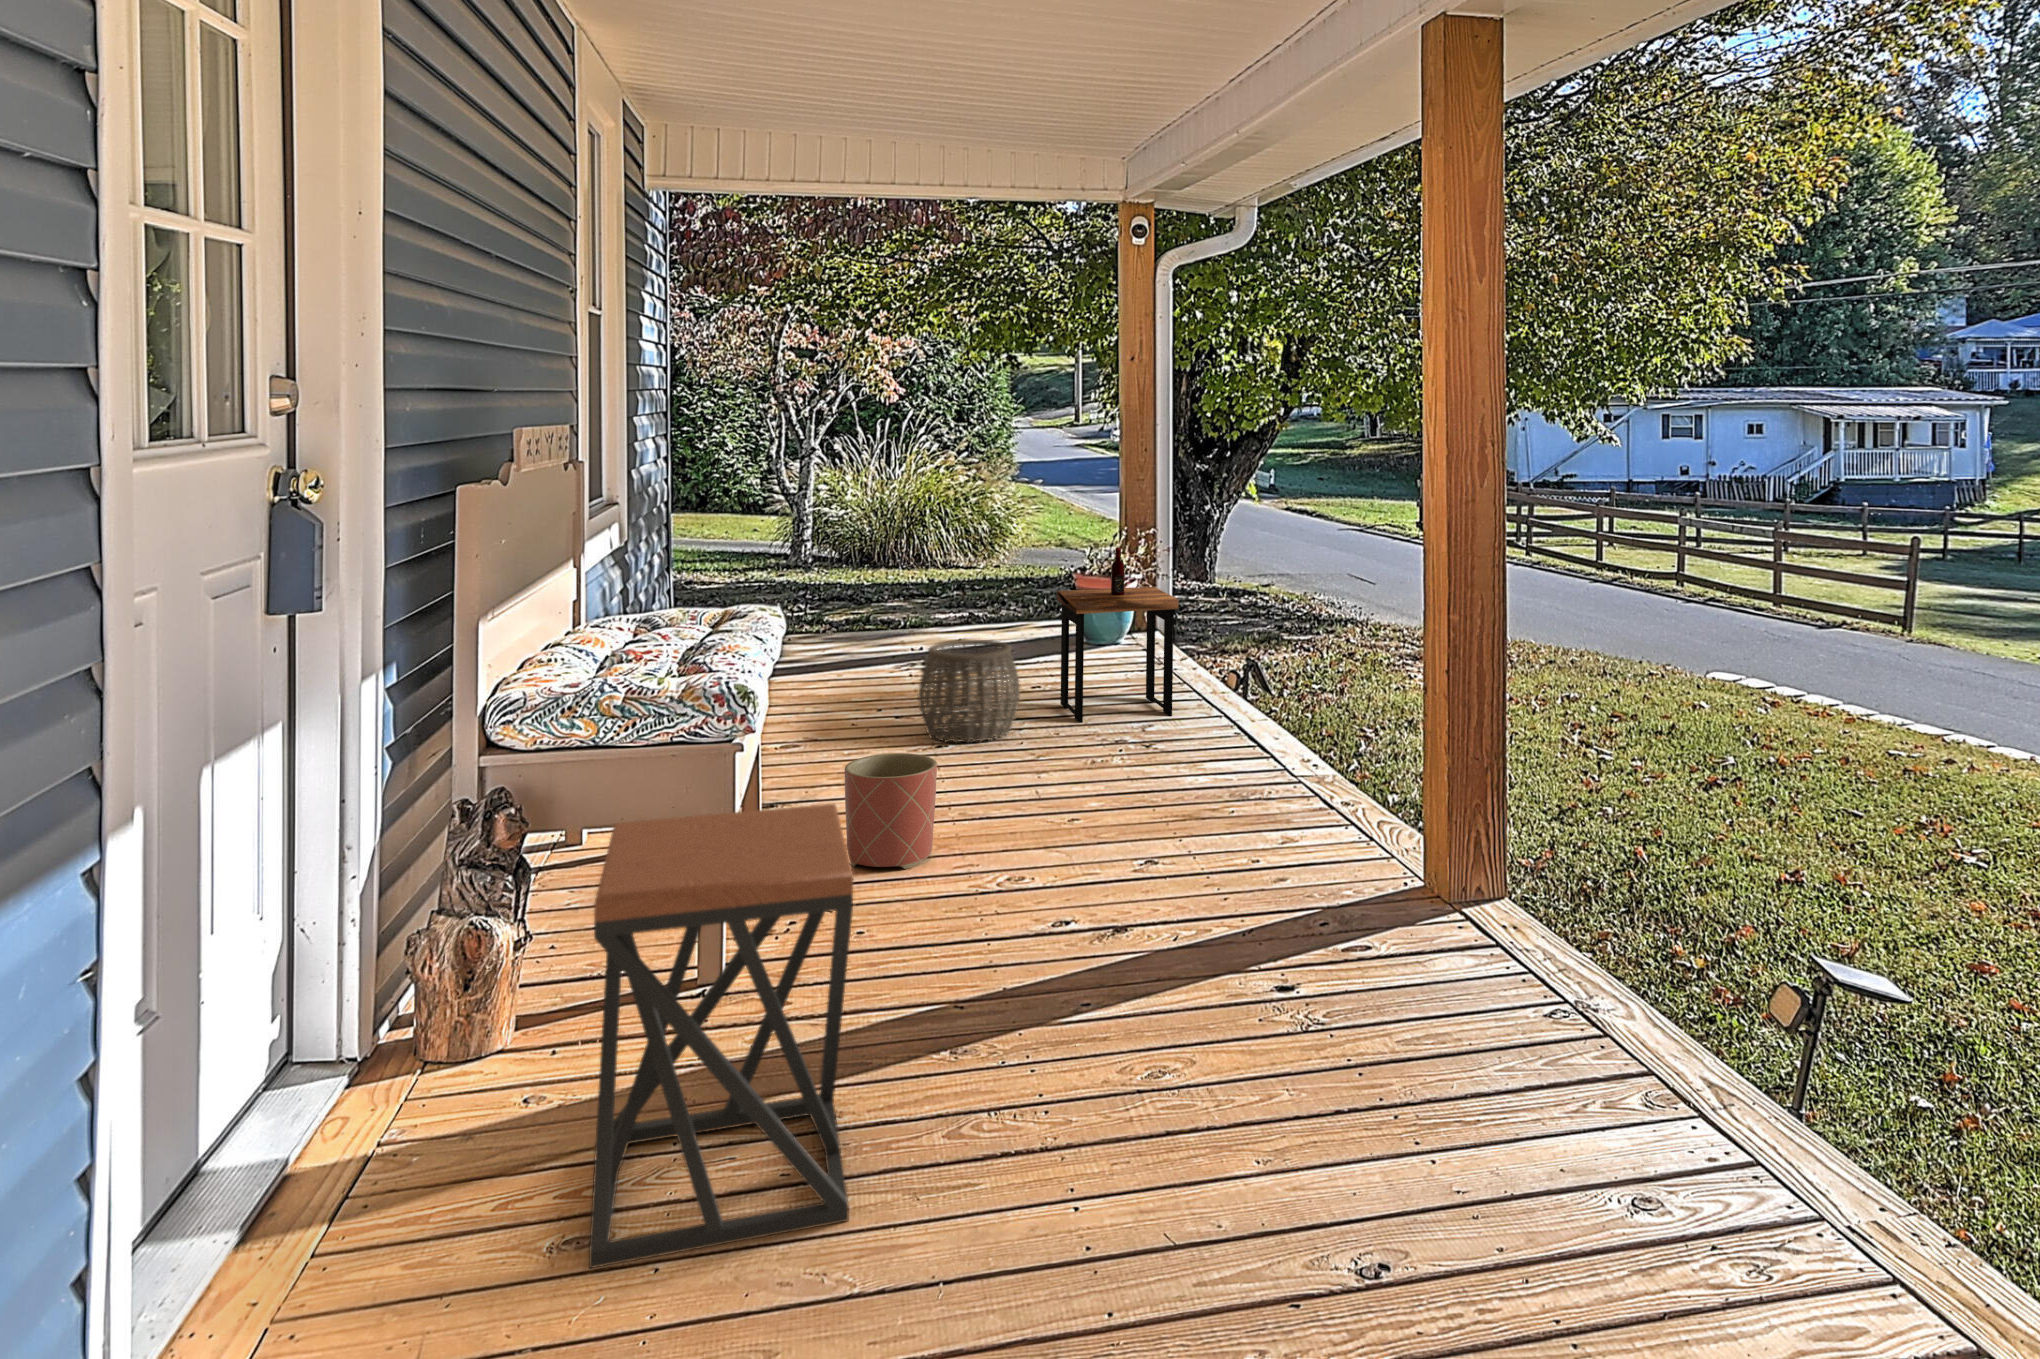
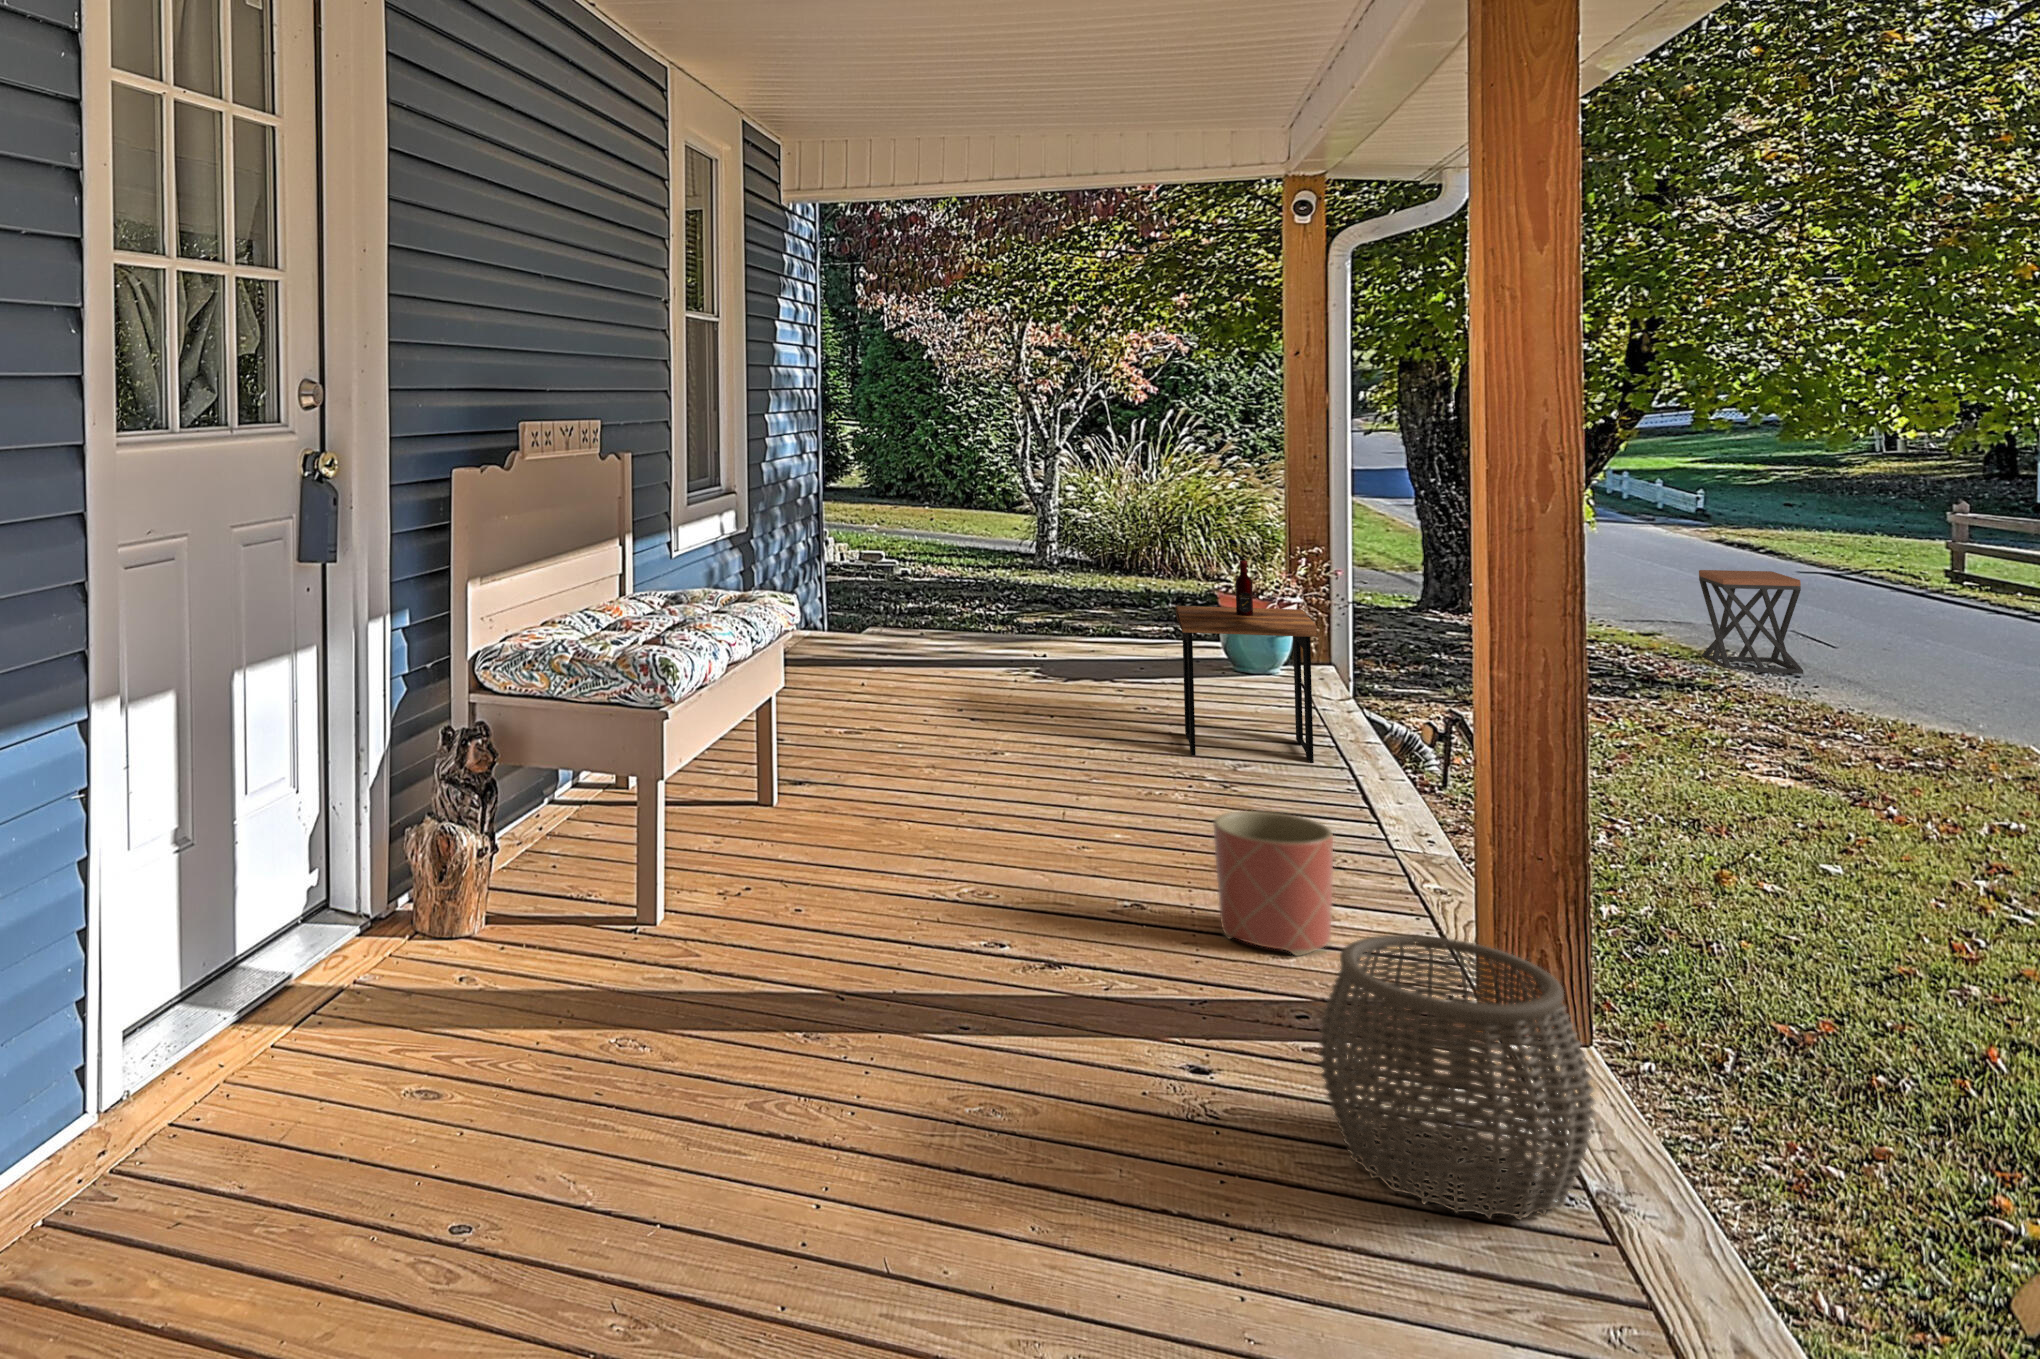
woven basket: present [918,640,1020,743] -> present [1319,935,1595,1219]
planter: present [845,753,937,869] -> present [1213,811,1333,956]
stool: present [589,804,853,1268] -> present [1699,570,1803,674]

